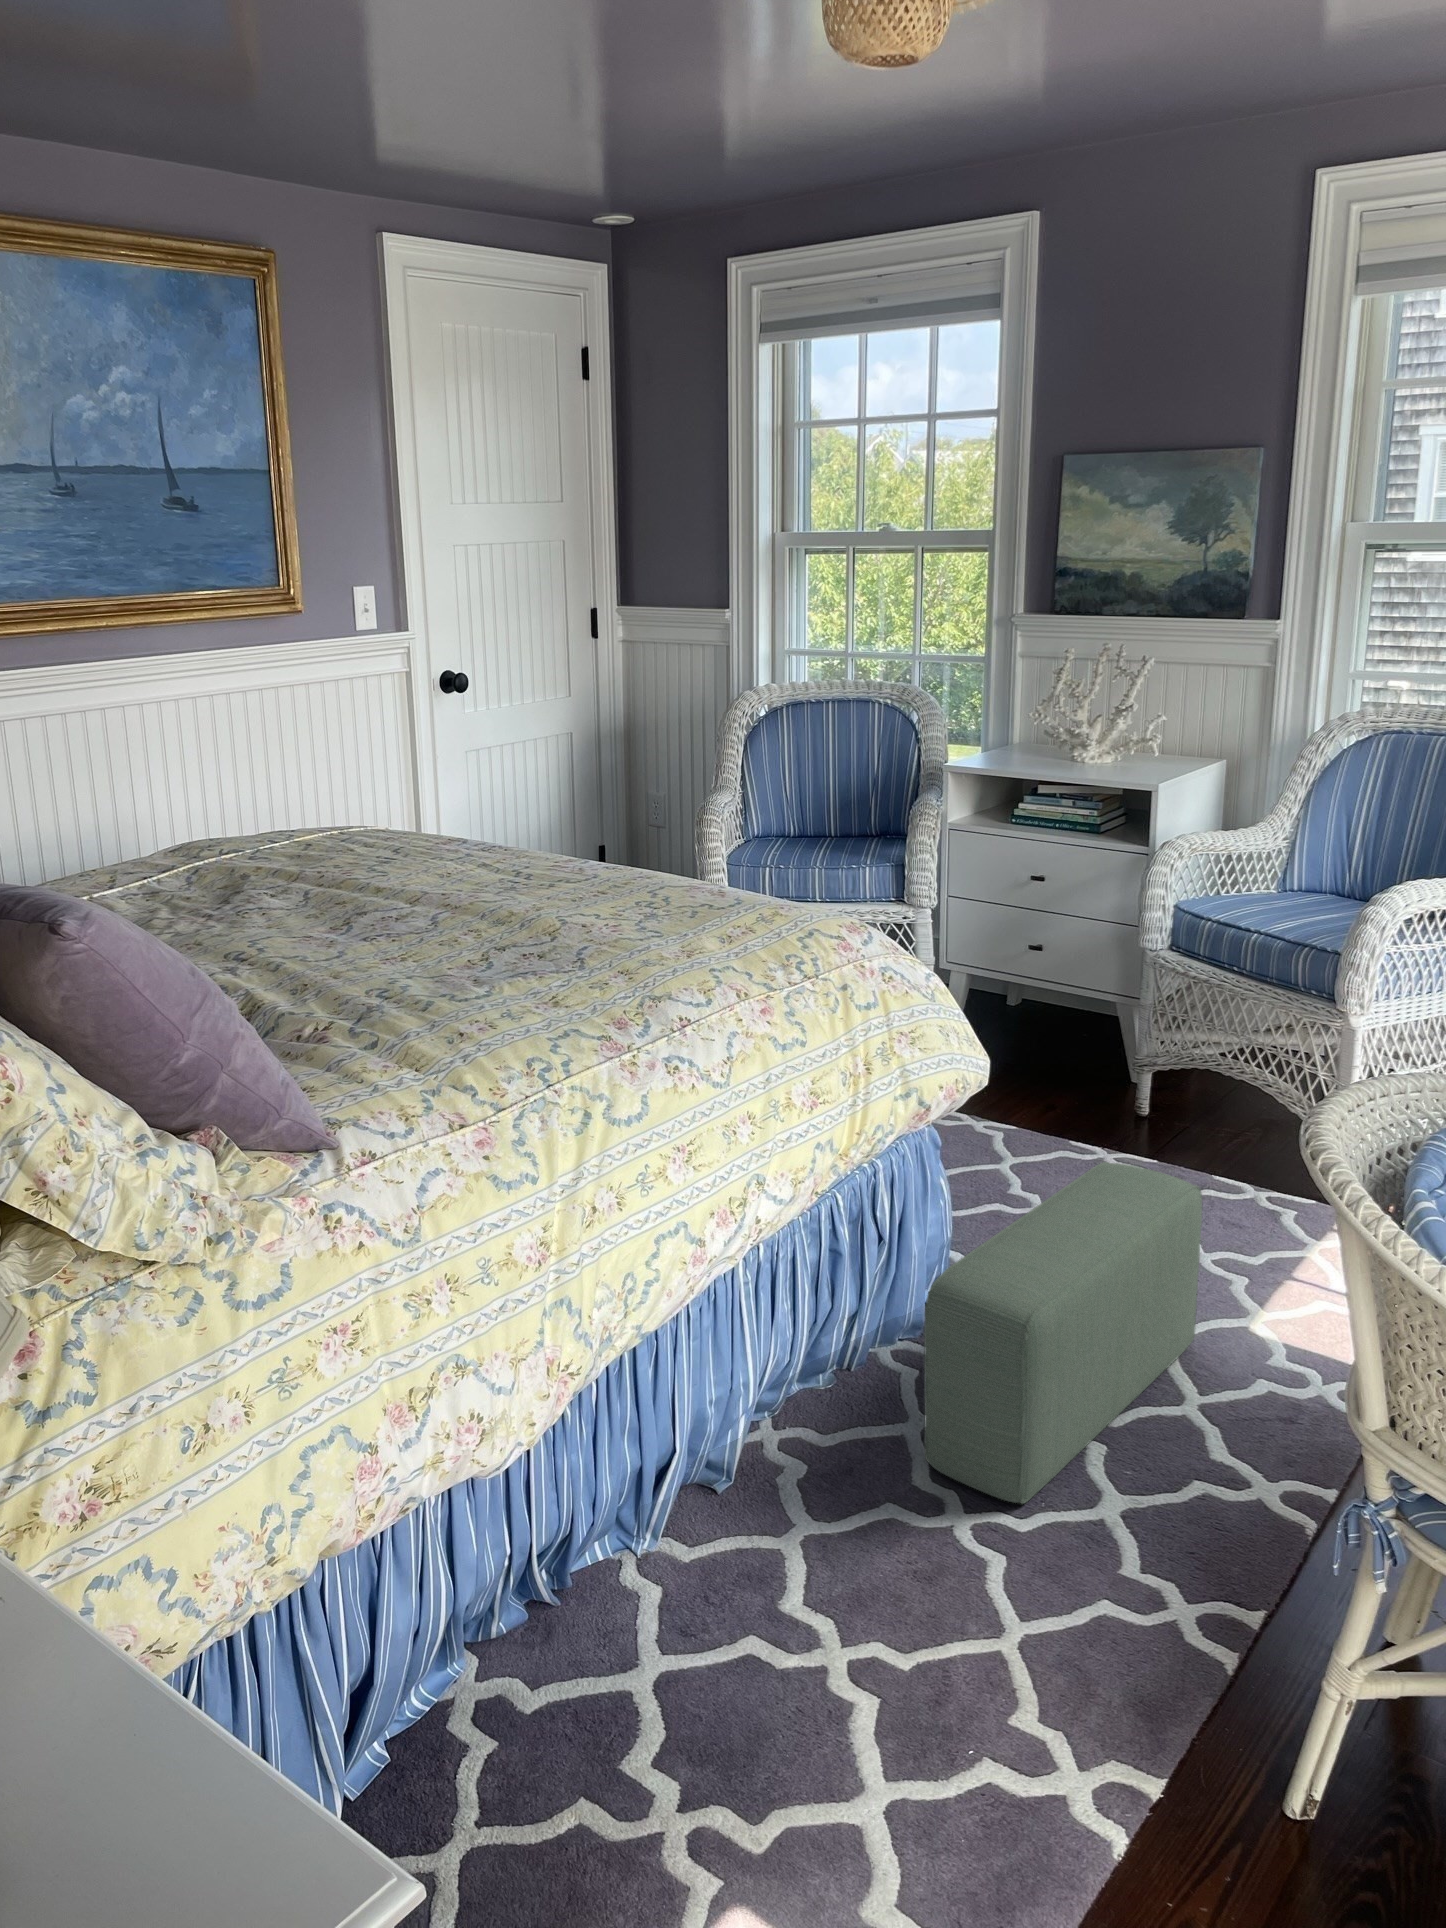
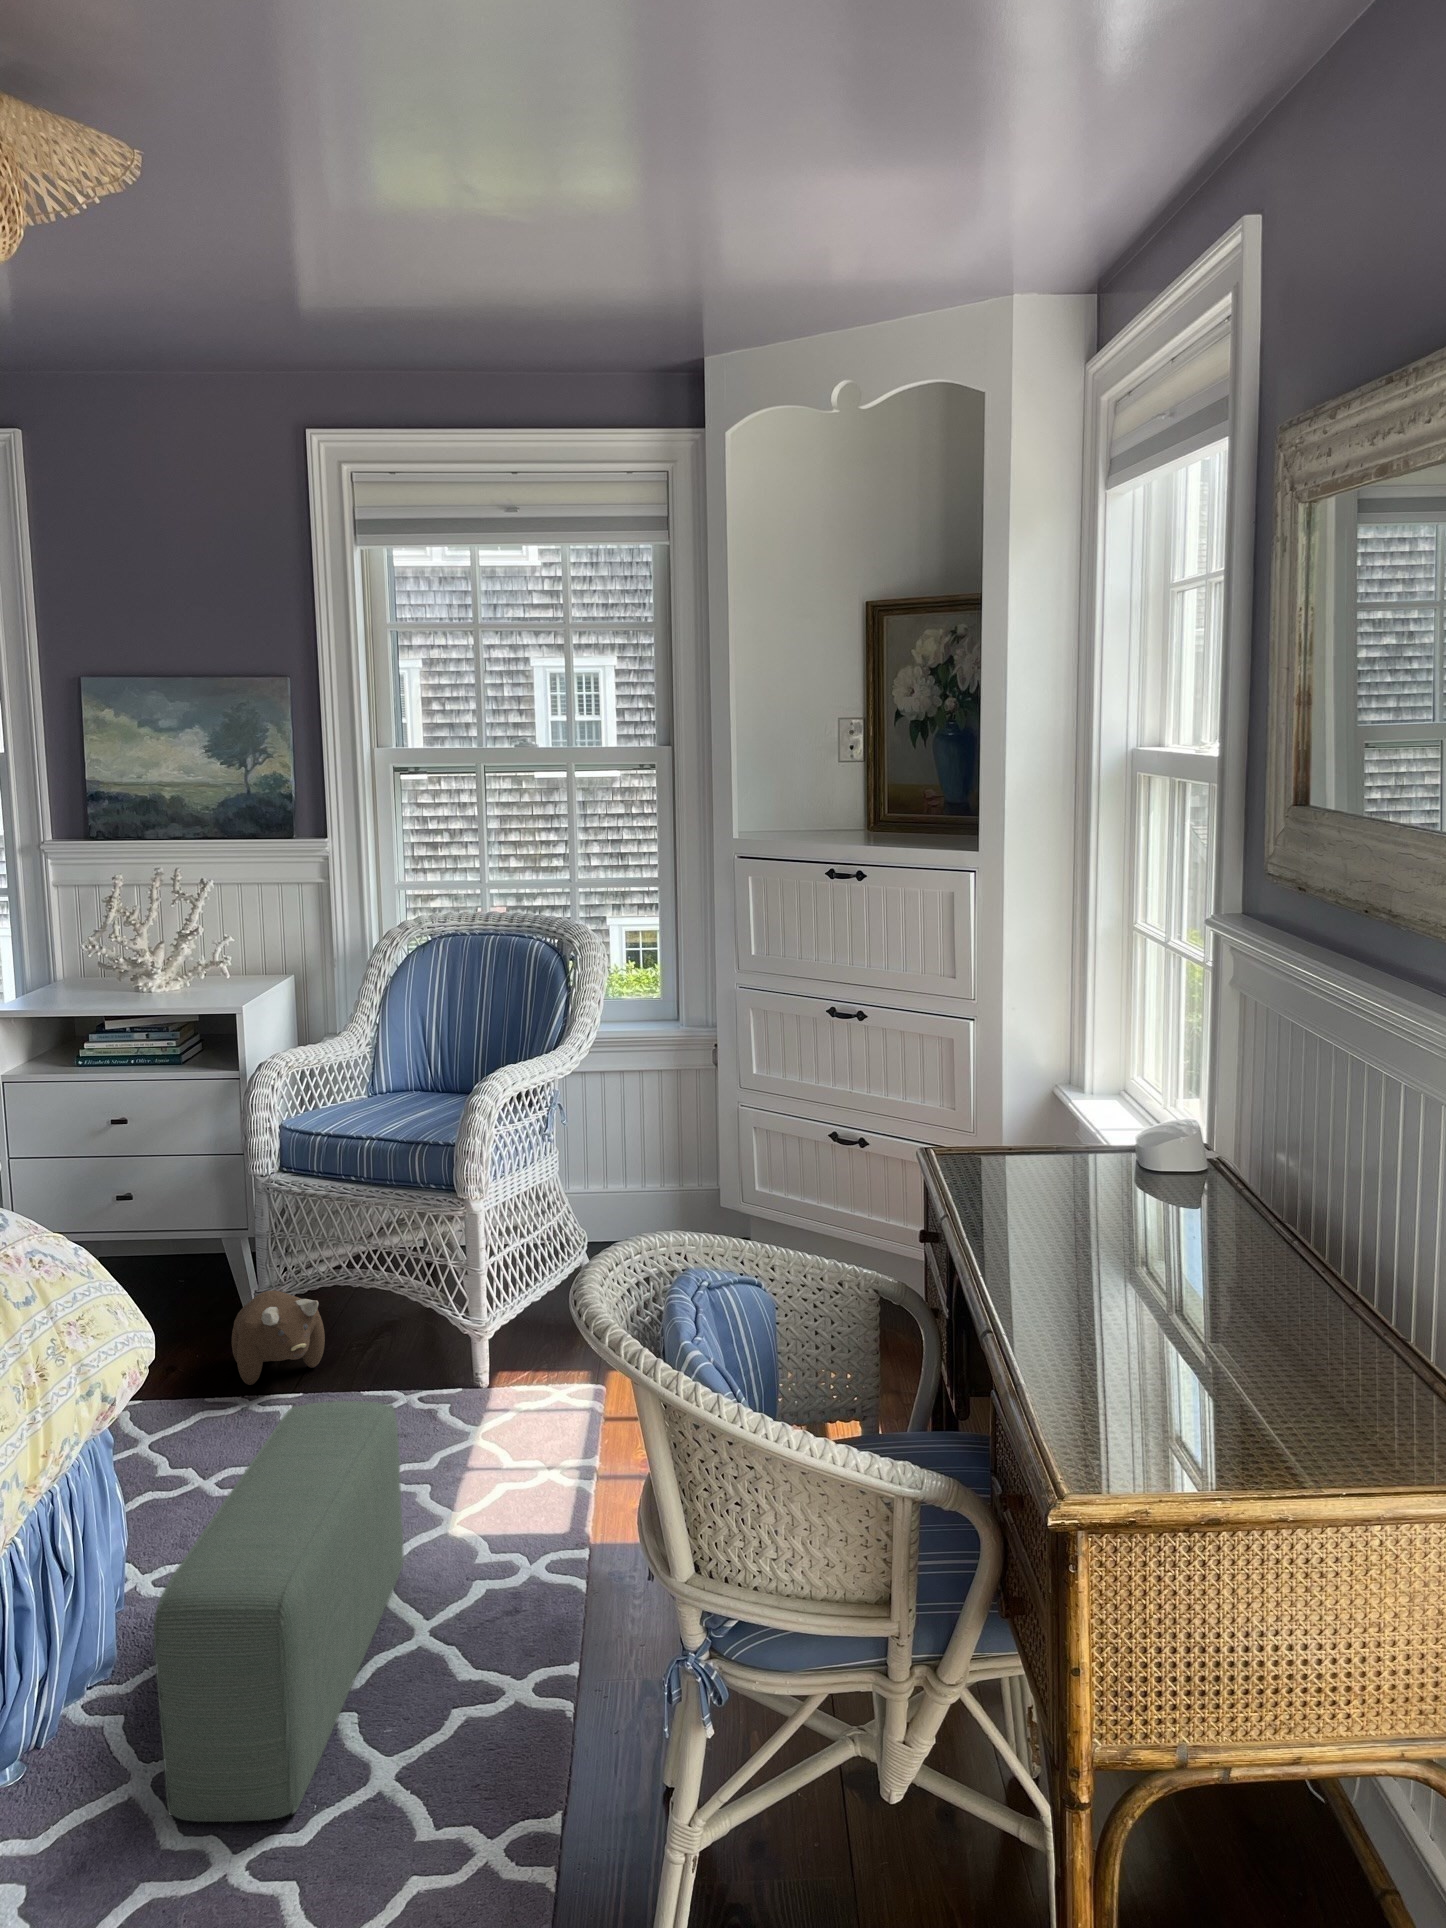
plush toy: none [1101,1060,1188,1142] -> present [232,1290,325,1385]

